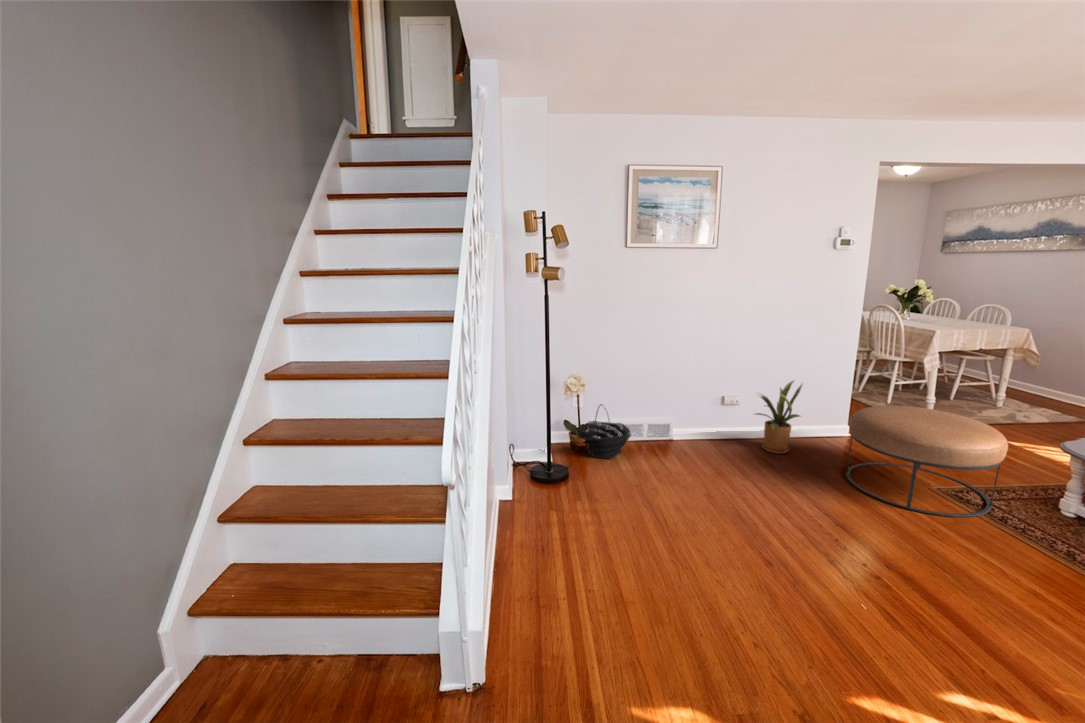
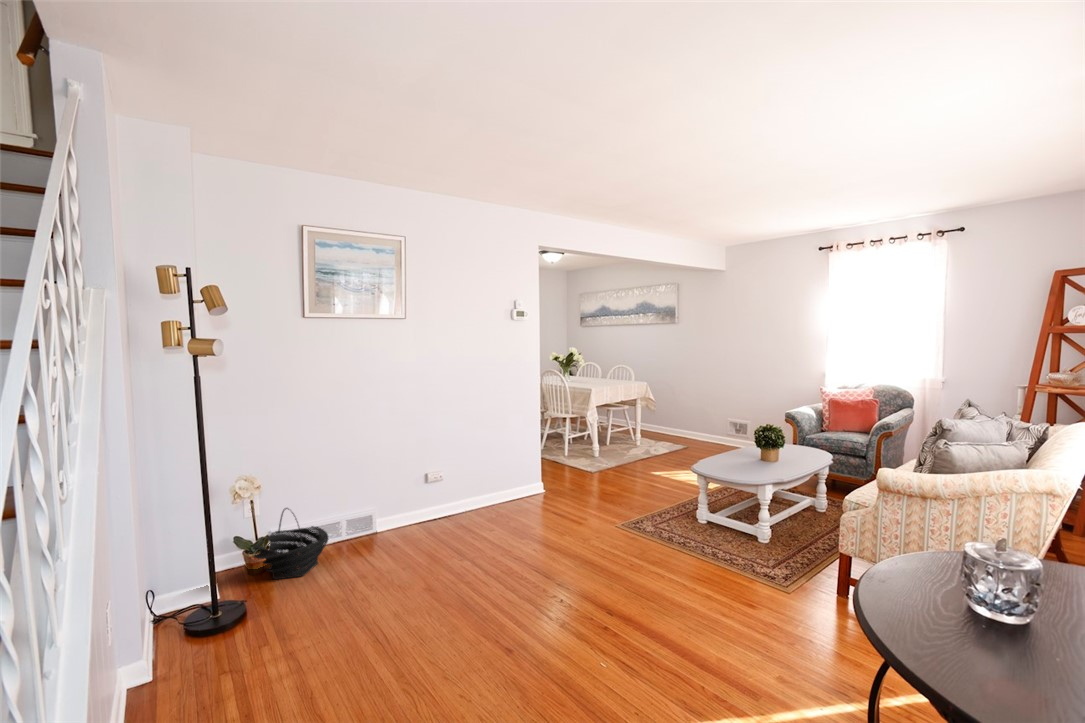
house plant: present [757,381,802,454] -> none [460,445,505,523]
ottoman: present [846,405,1008,517] -> none [547,455,657,548]

